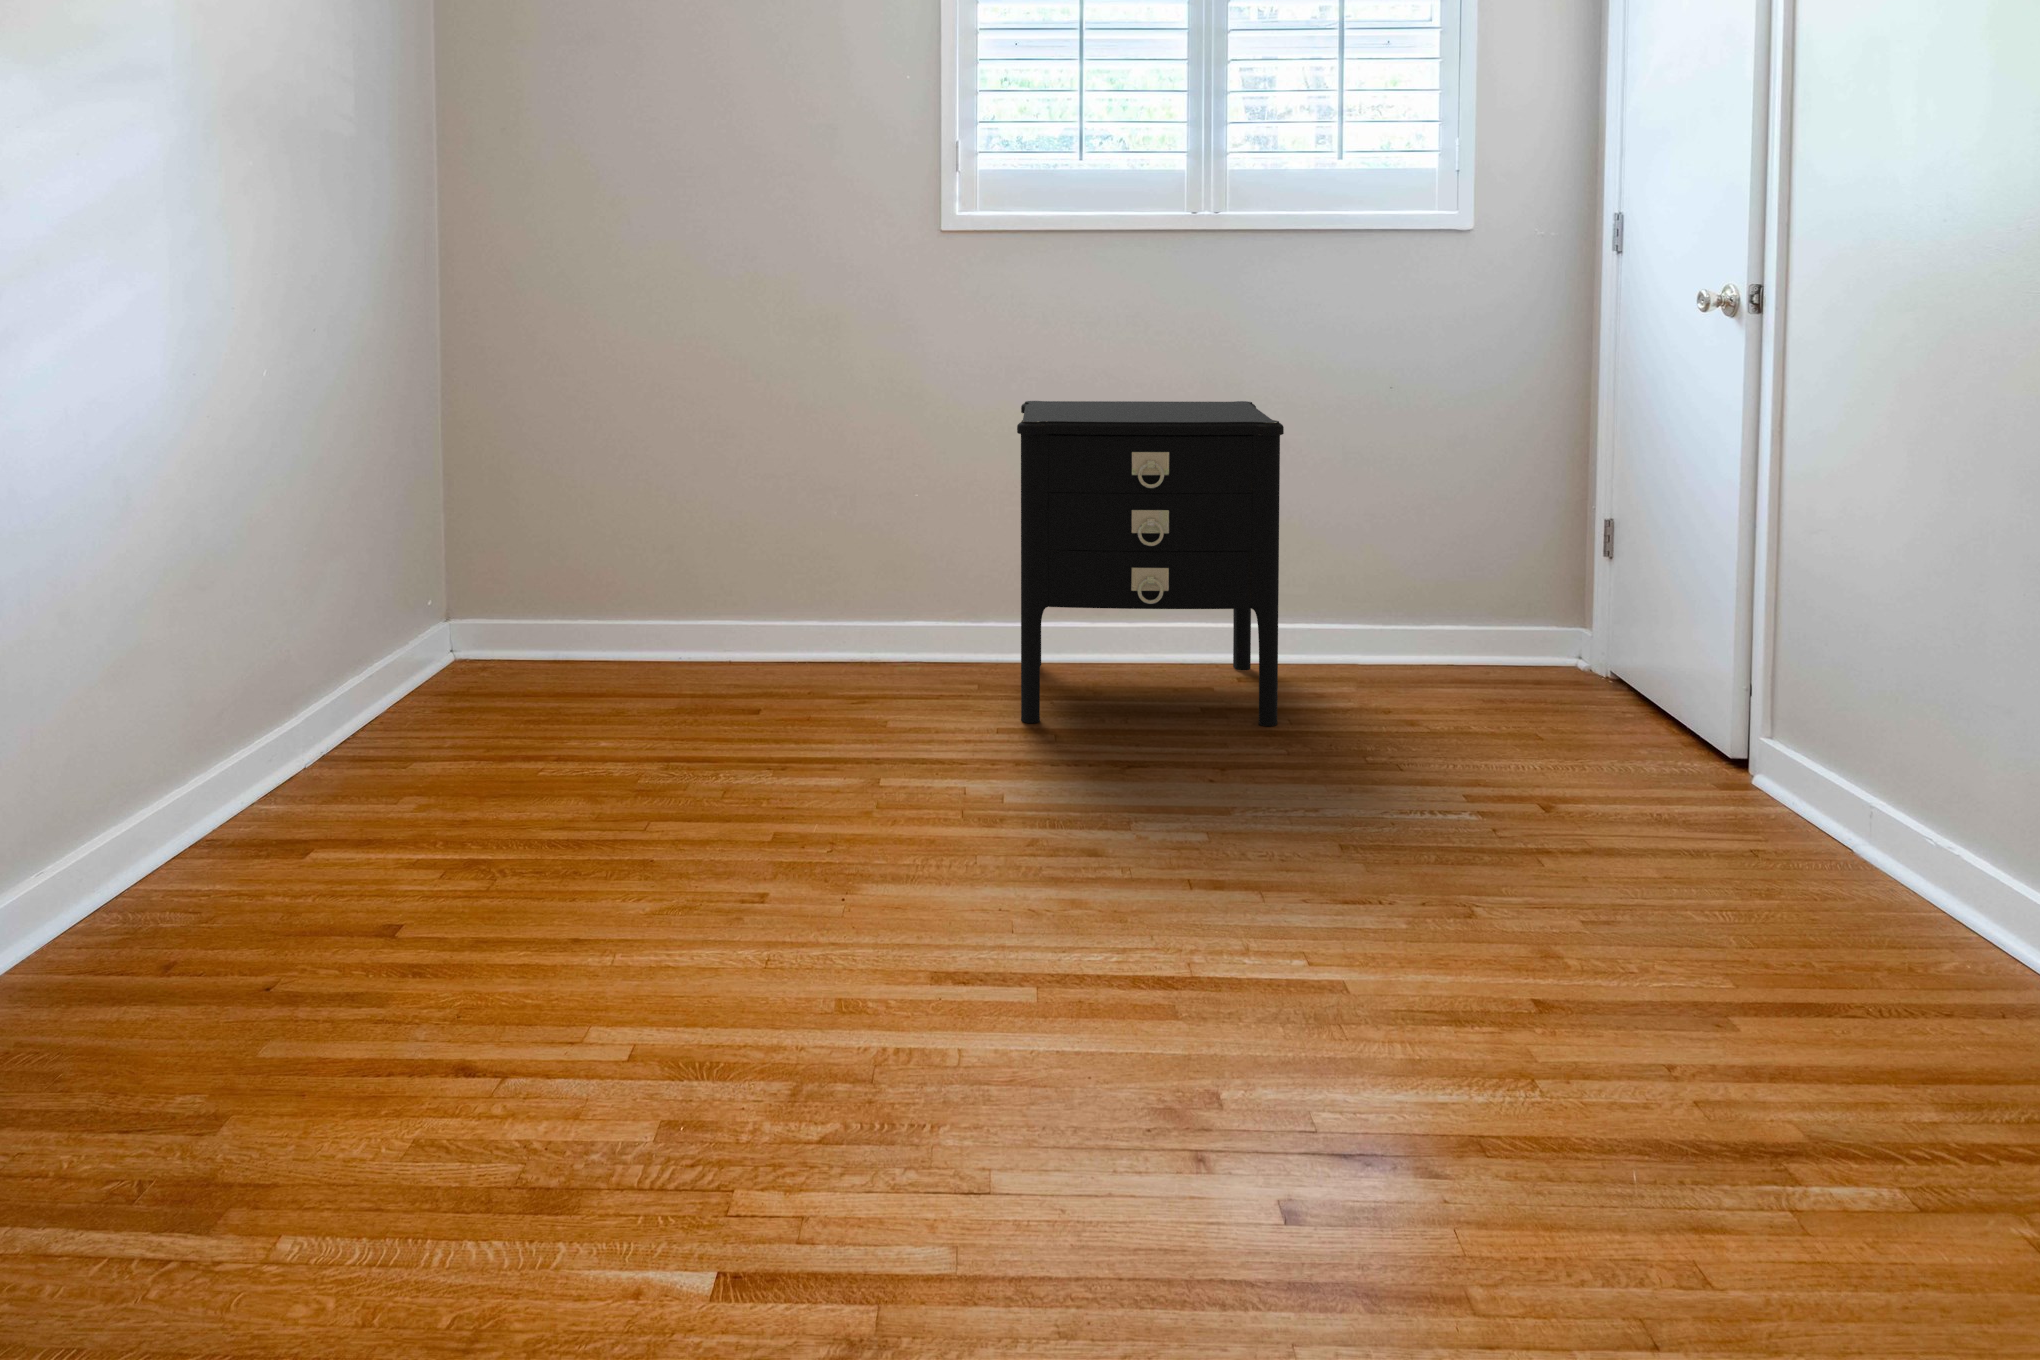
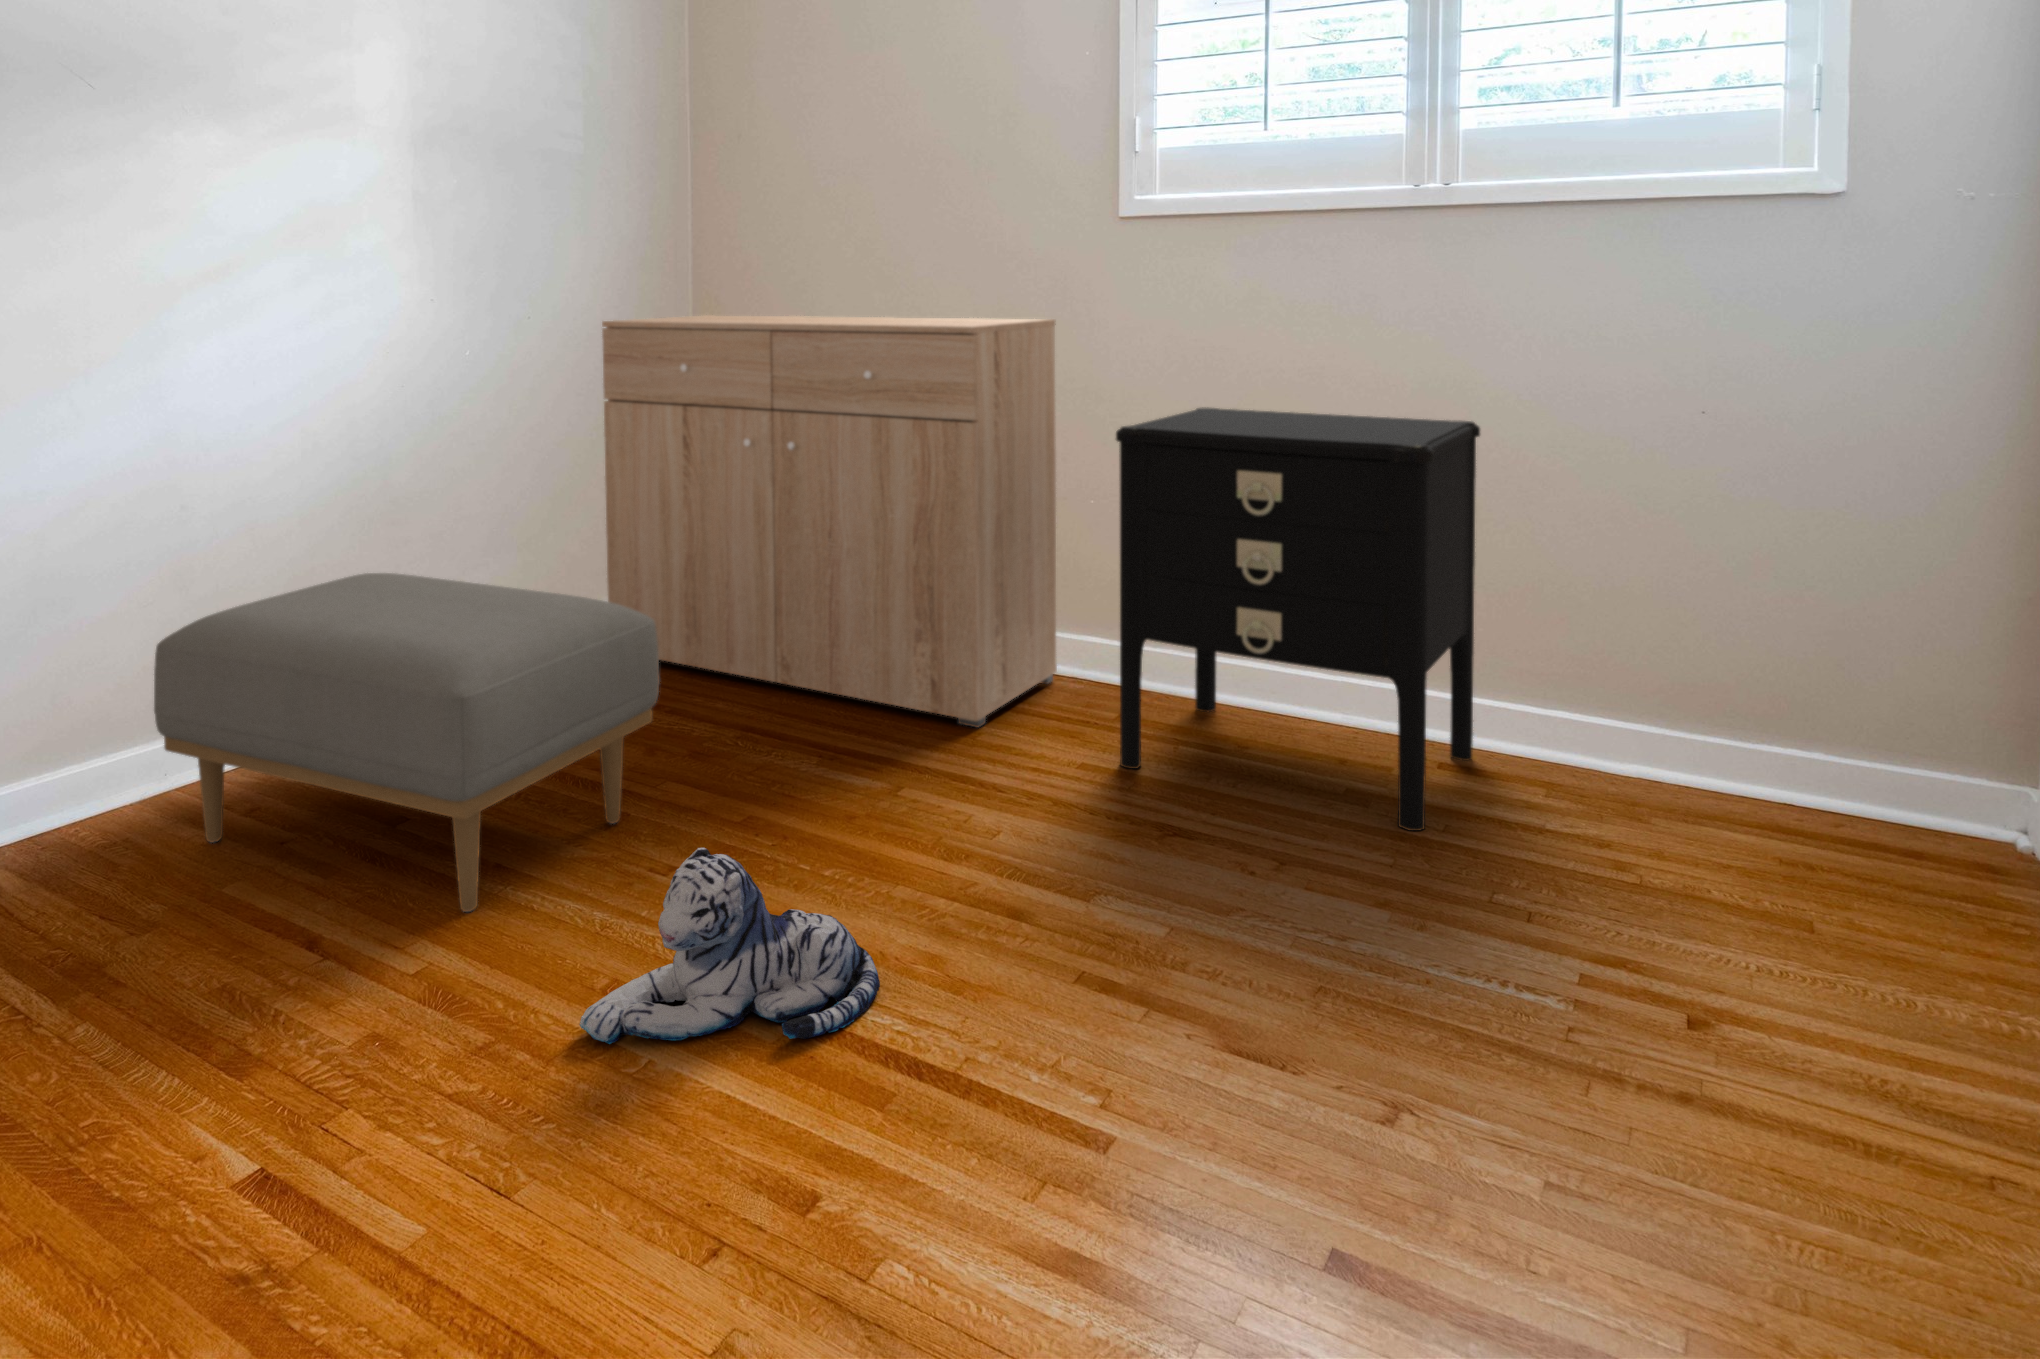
dresser: none [395,325,888,716] -> present [602,315,1057,727]
ottoman: none [82,637,679,1016] -> present [154,573,660,912]
plush toy: none [866,843,1075,1051] -> present [580,848,880,1044]

